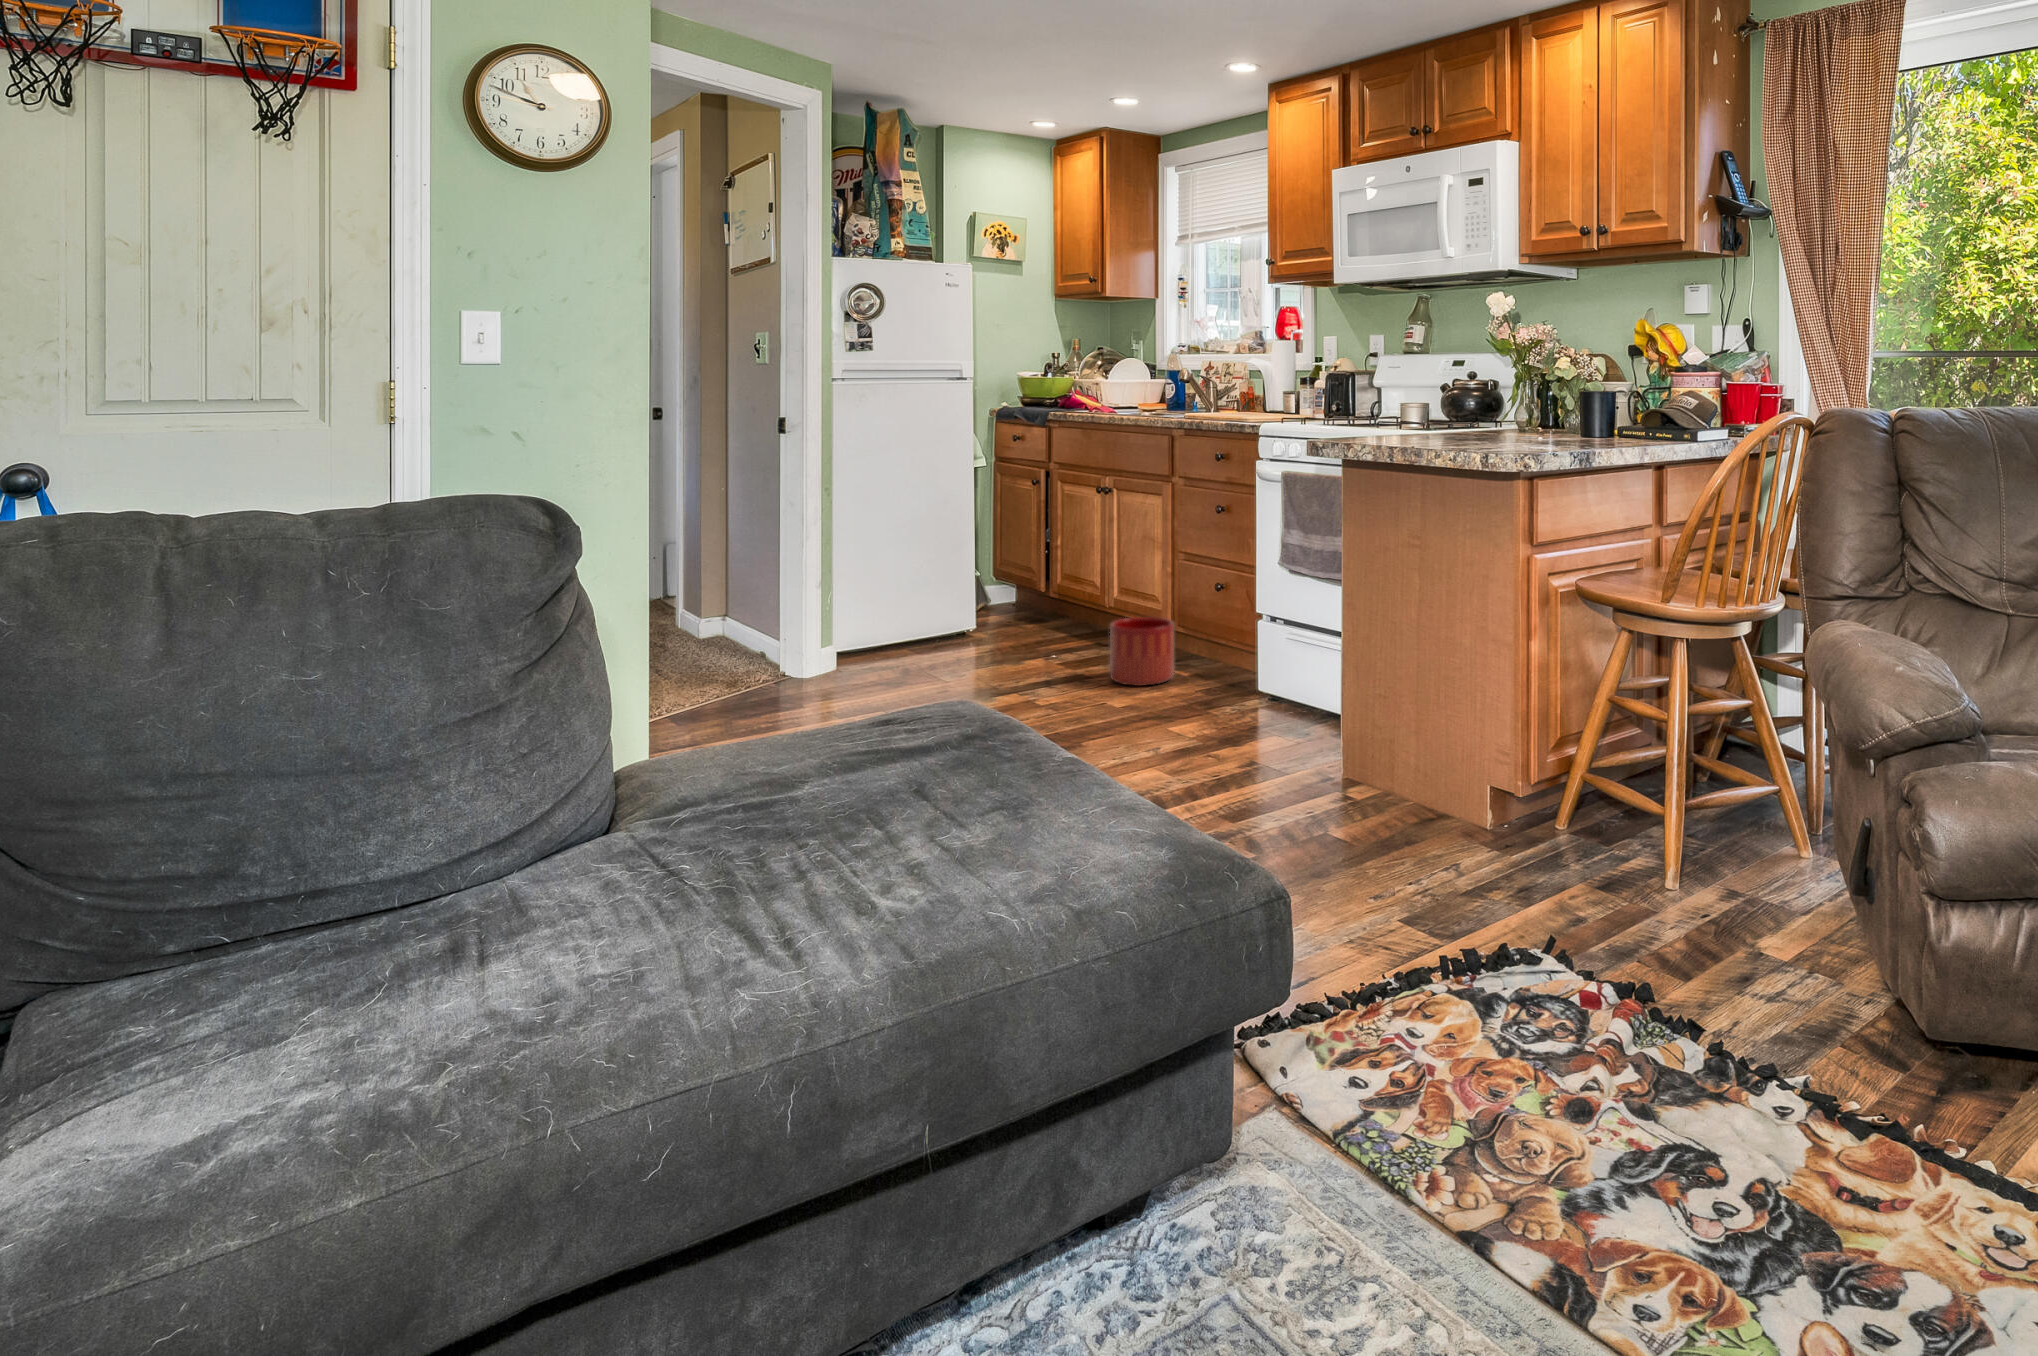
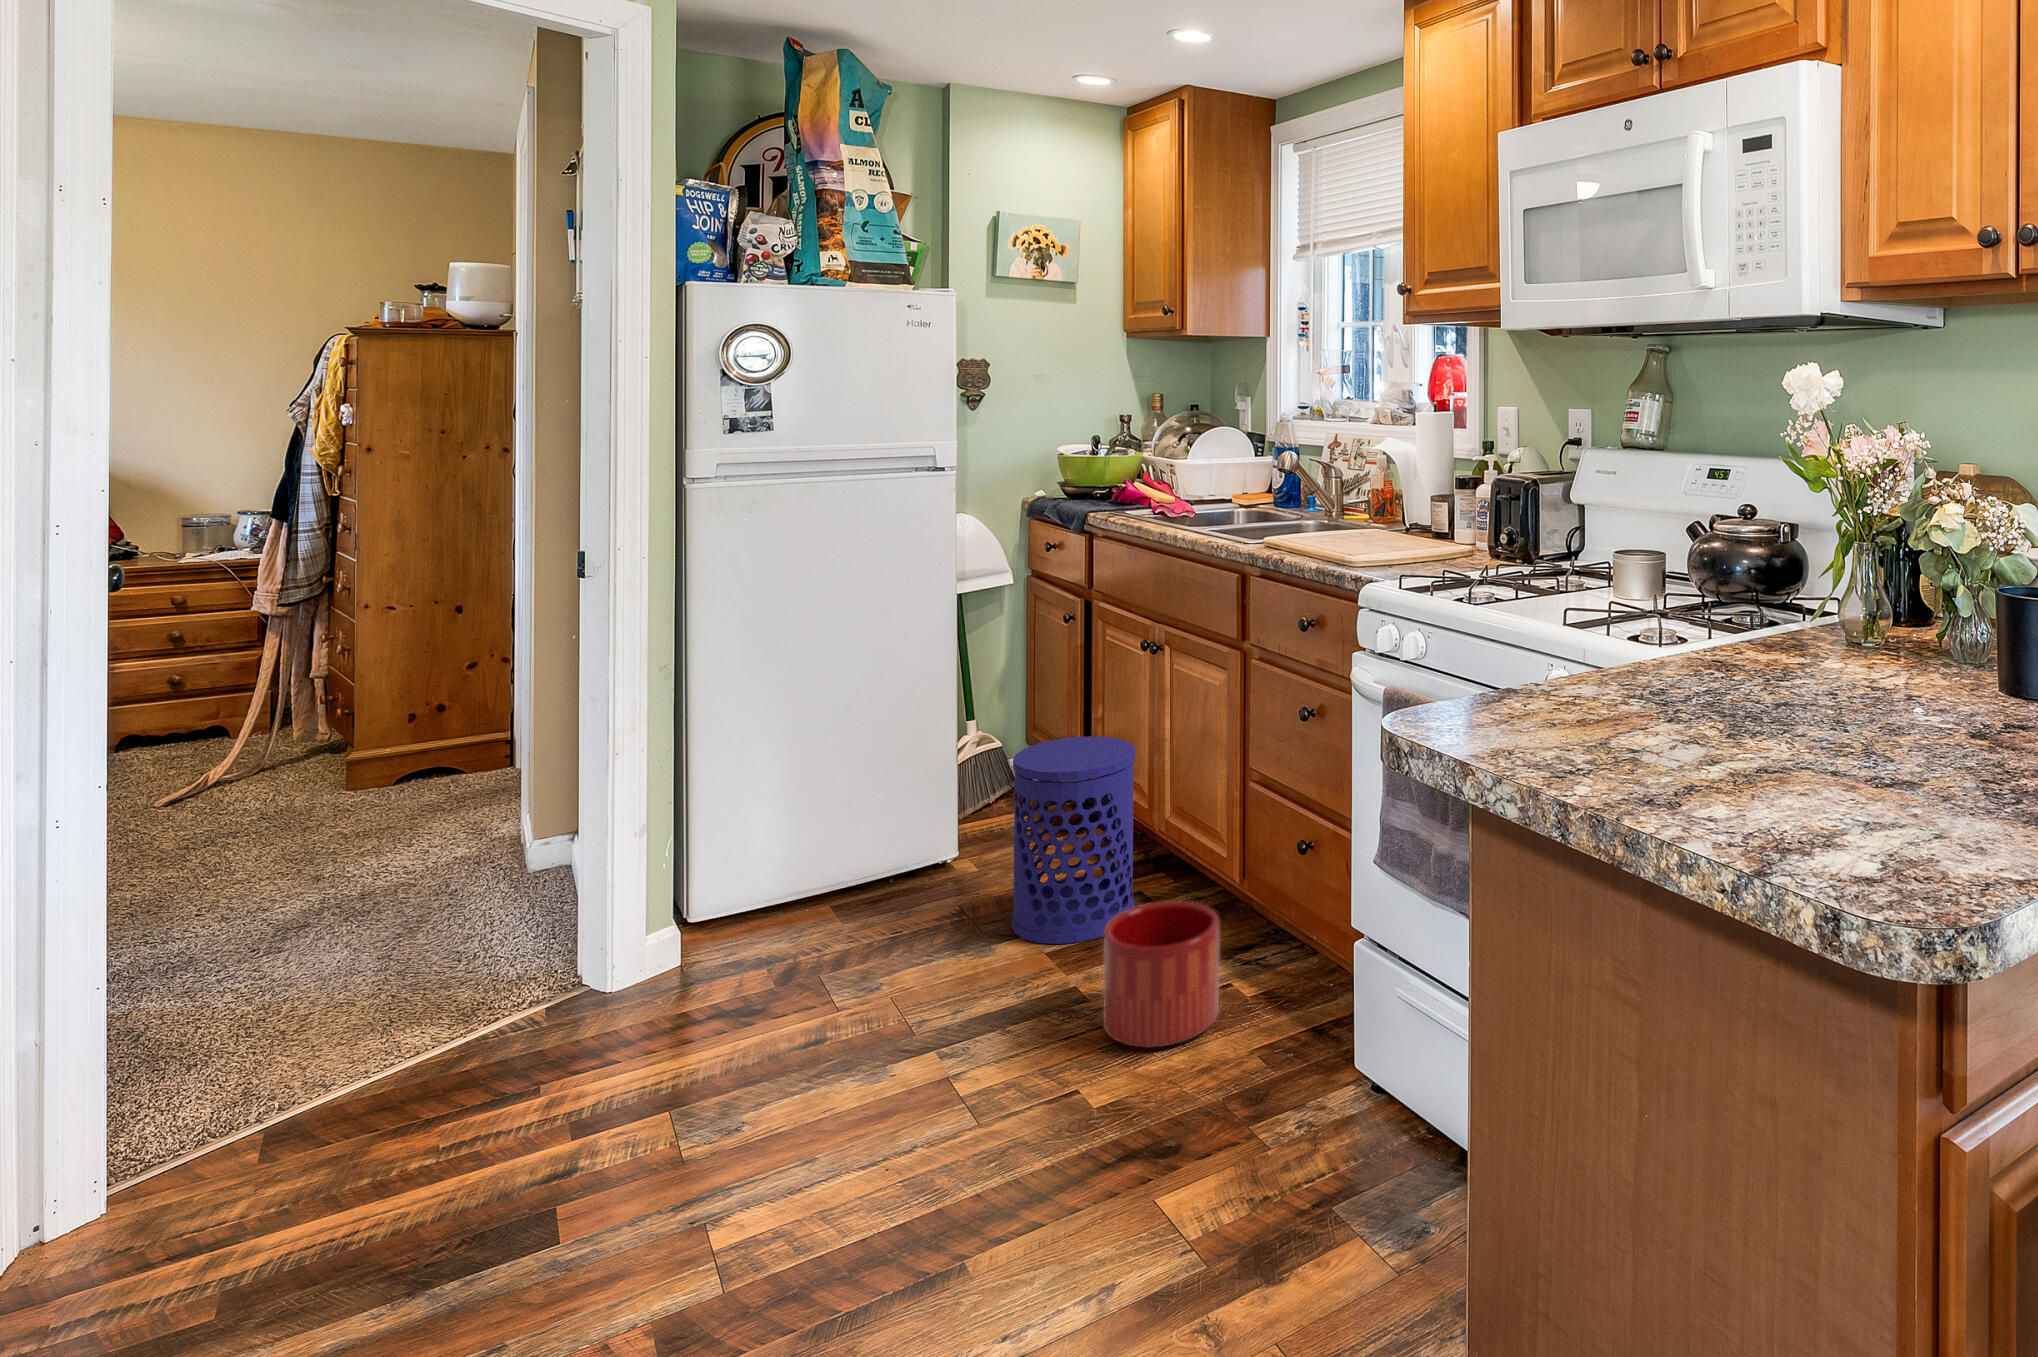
waste bin: none [1031,544,1104,657] -> present [1011,736,1136,944]

